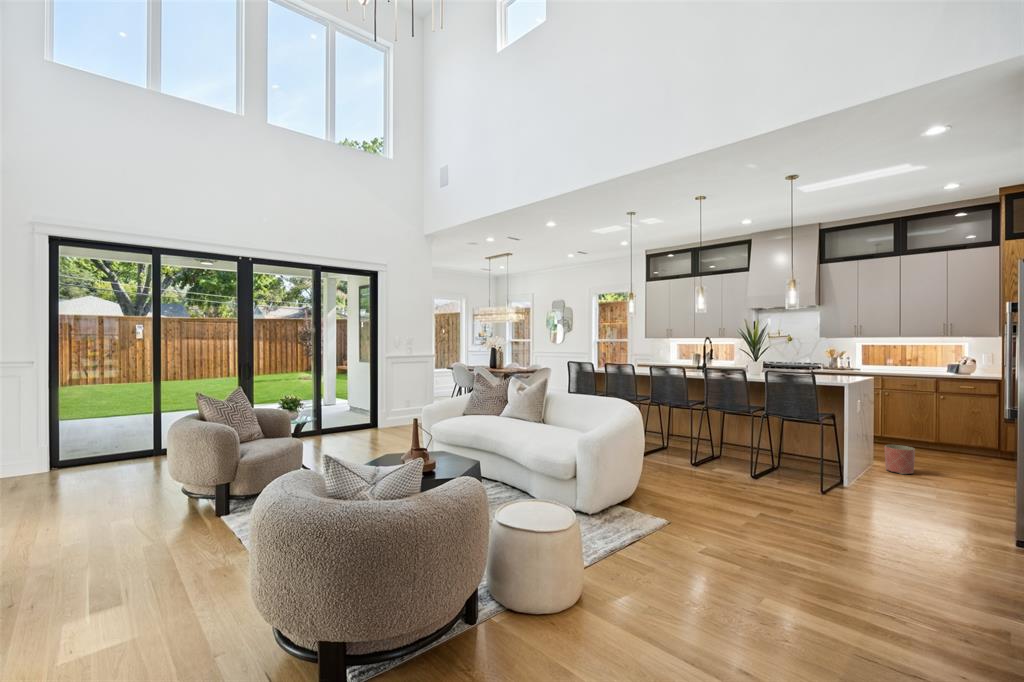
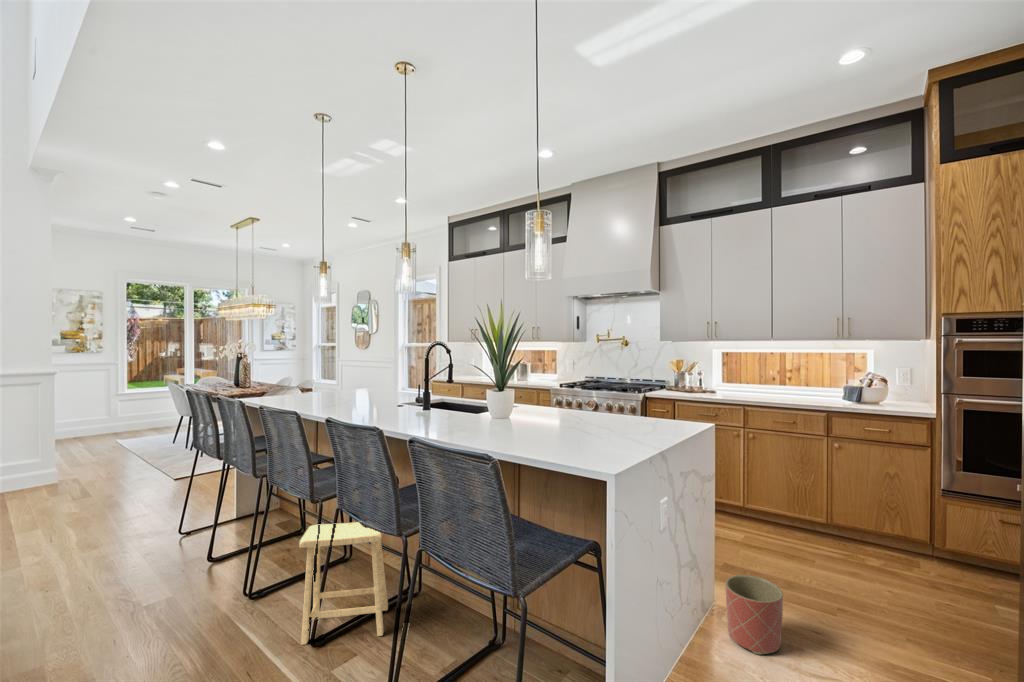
footstool: none [673,415,715,464] -> present [299,522,388,645]

